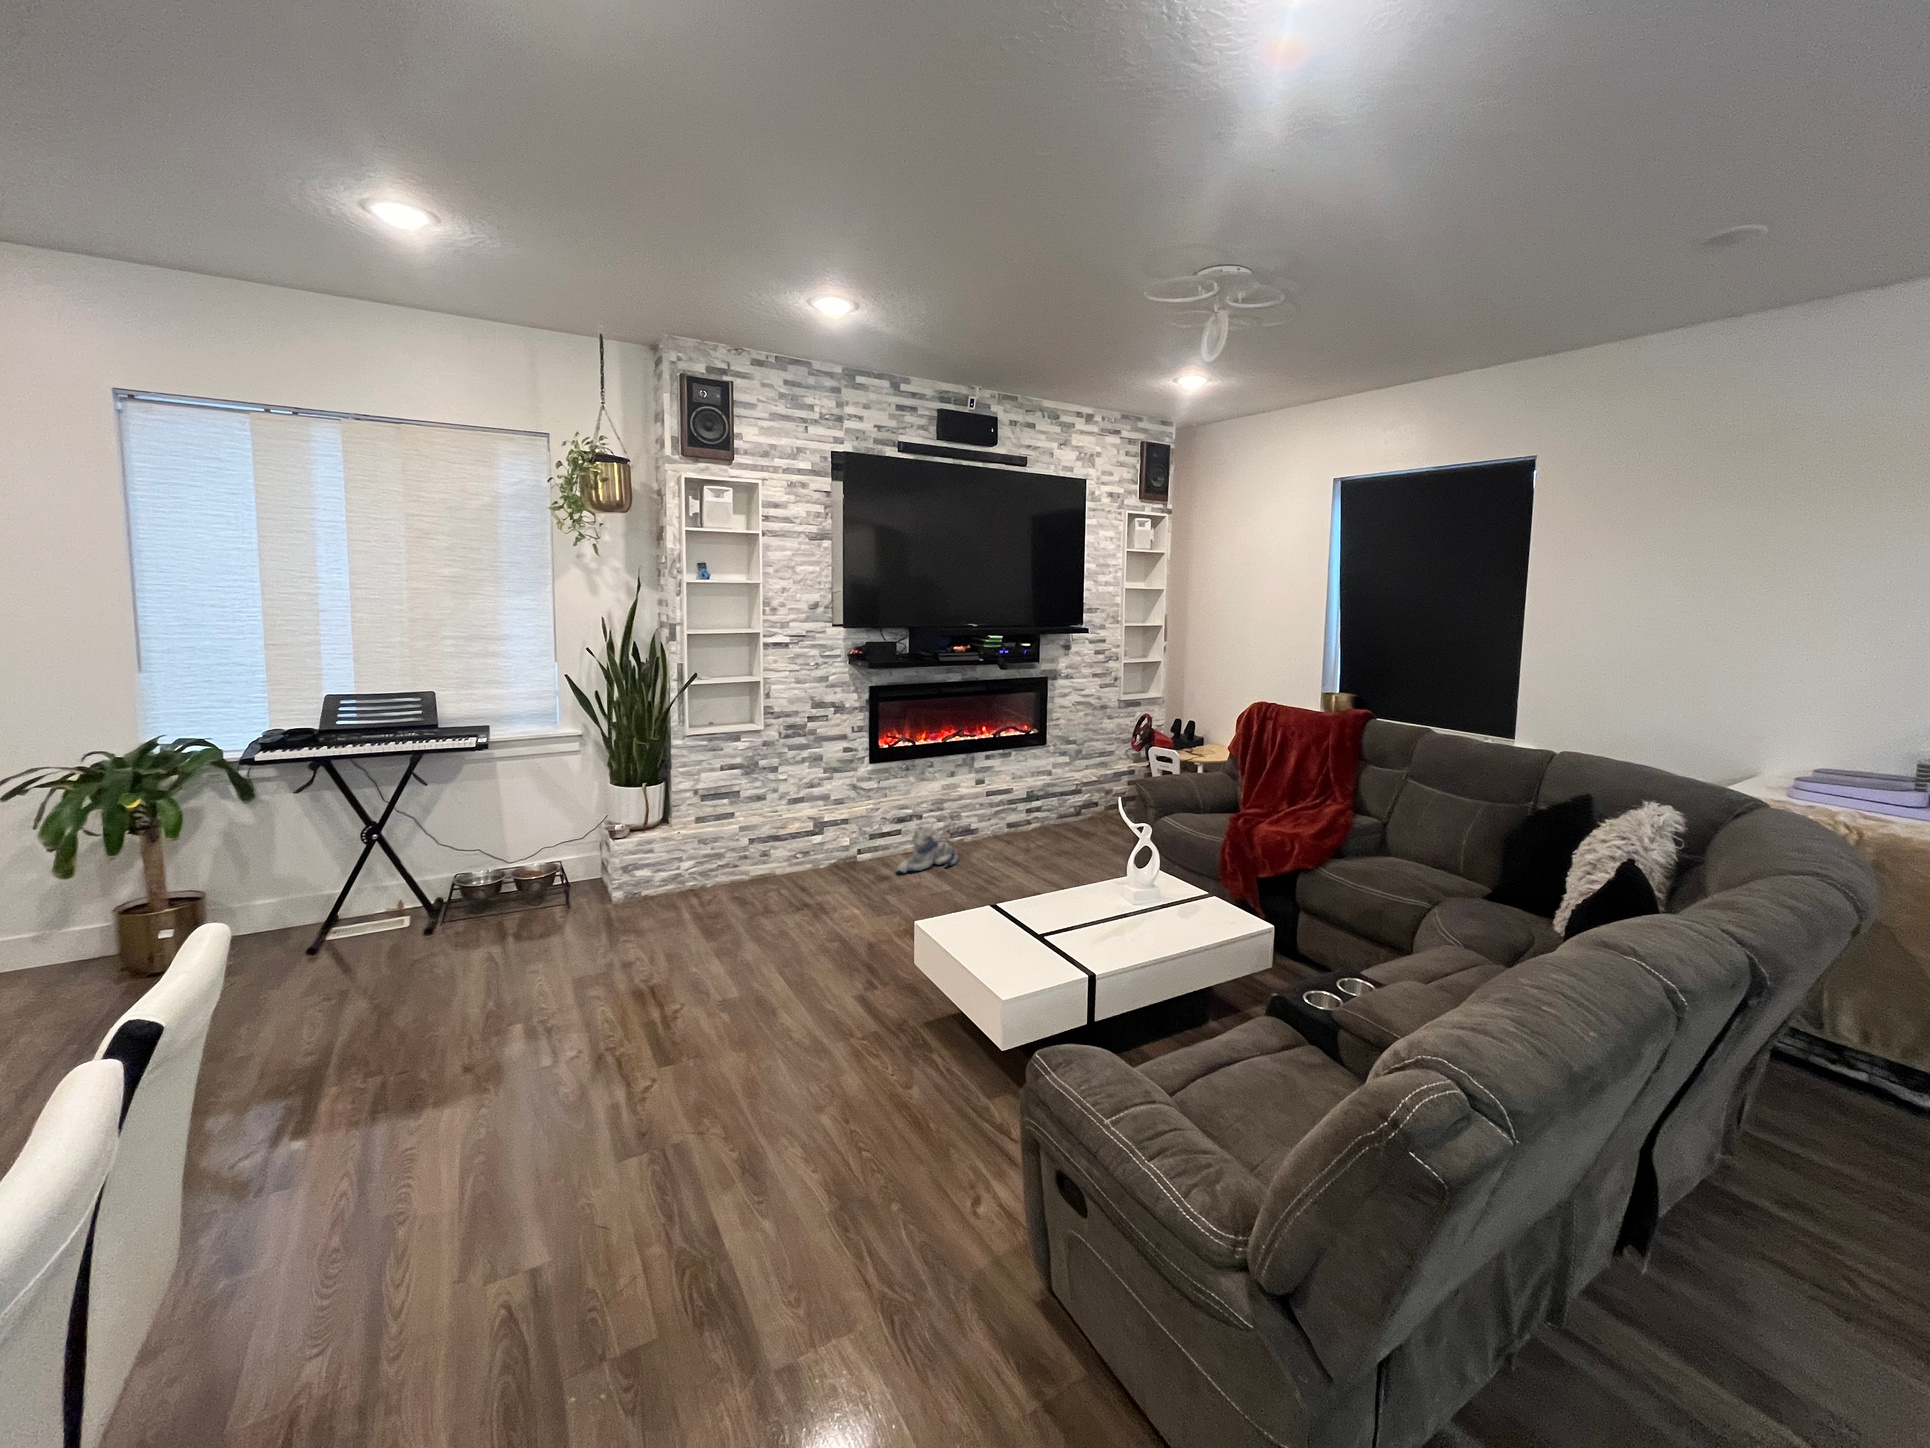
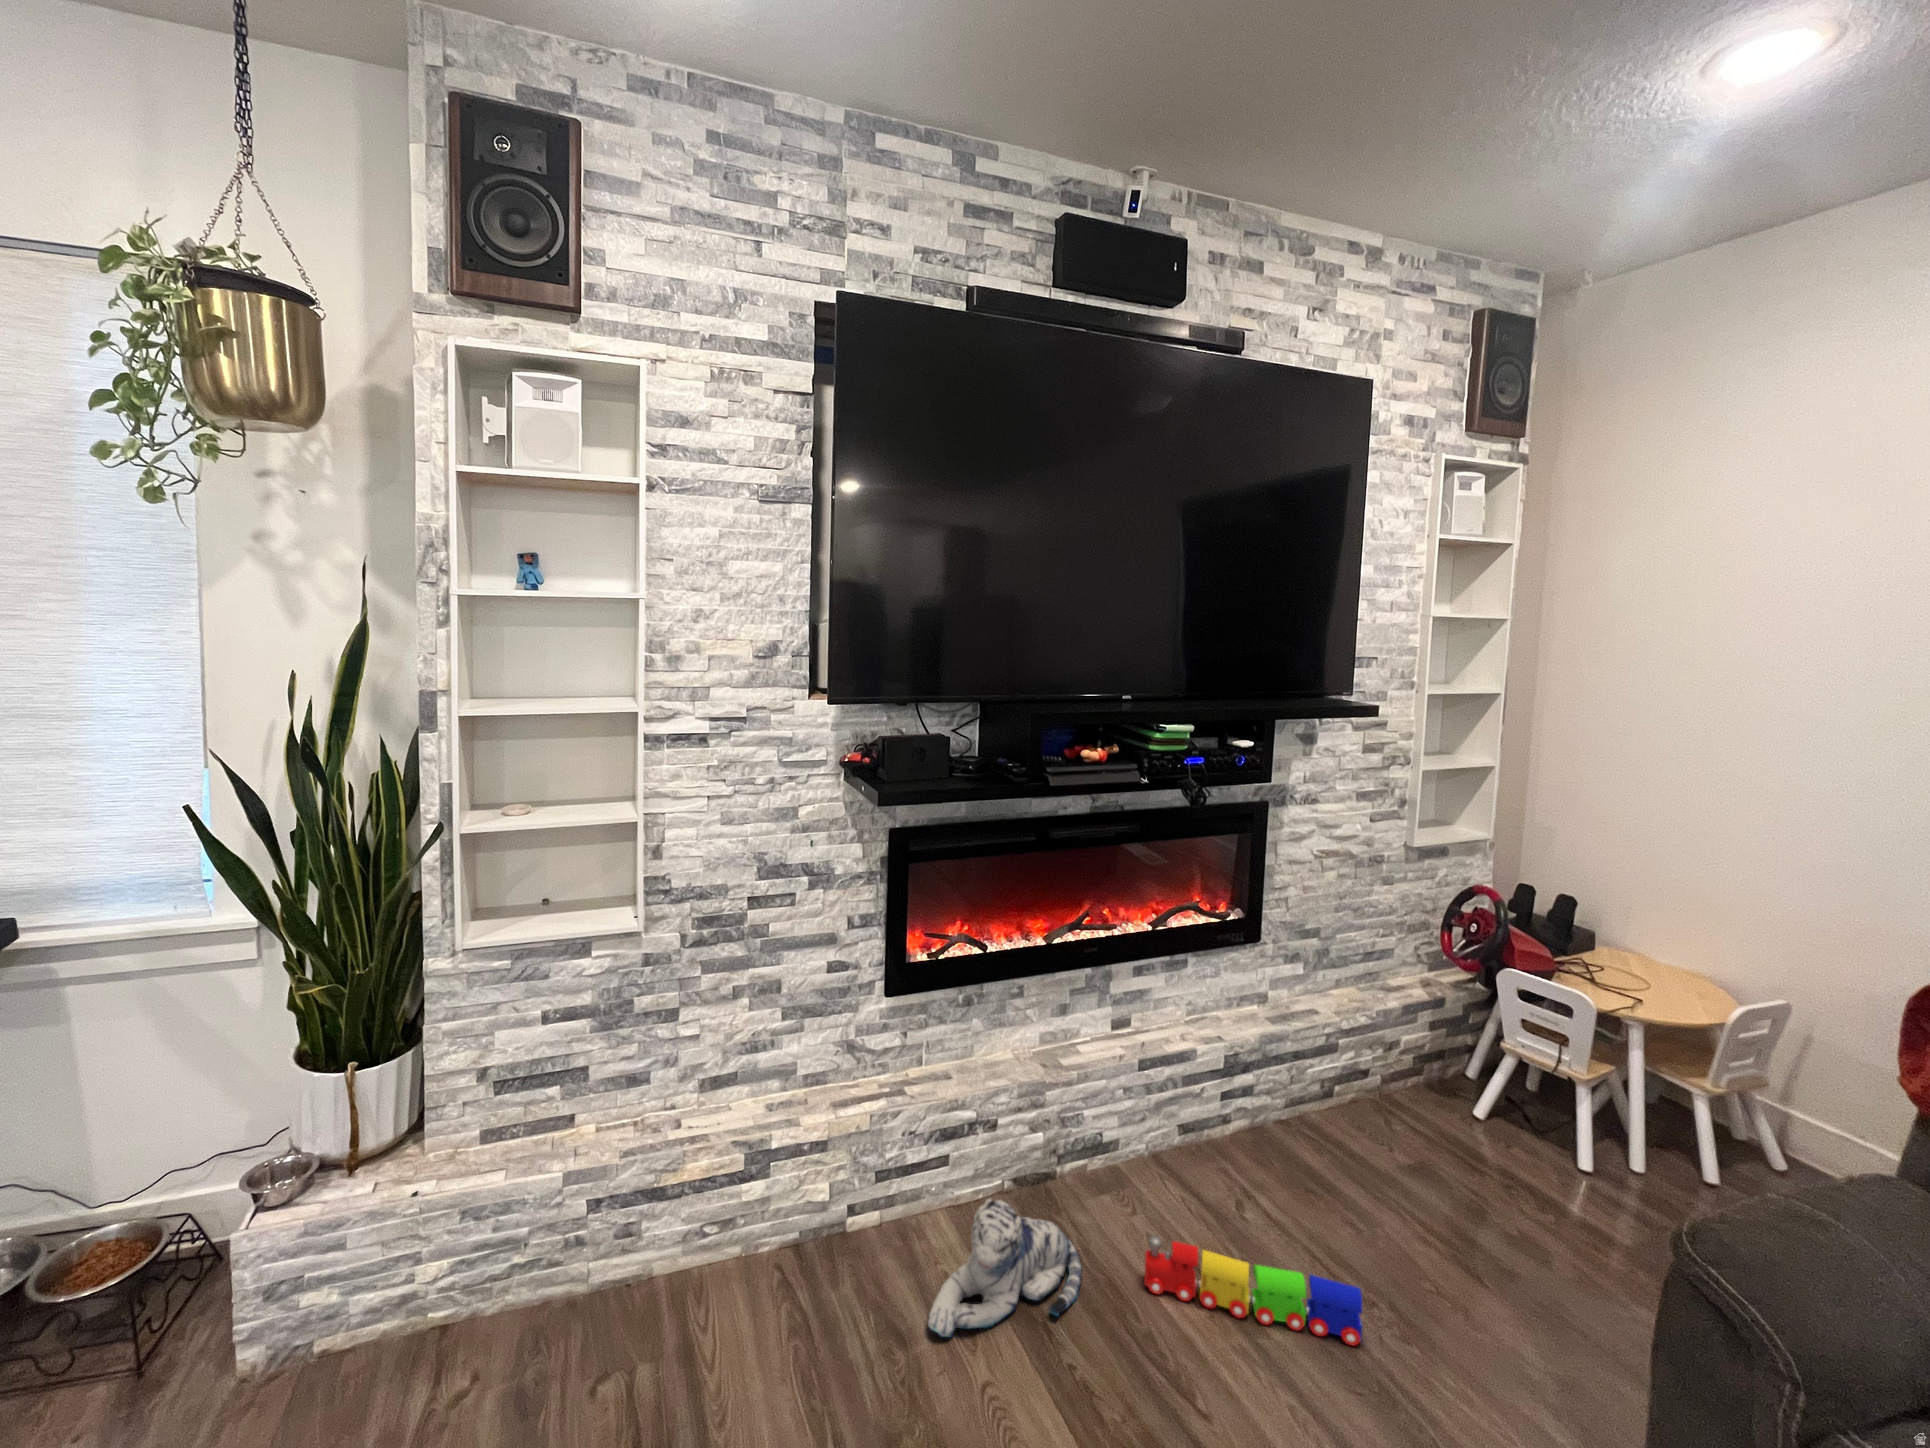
toy train: none [983,840,1063,864] -> present [1145,1236,1363,1345]

